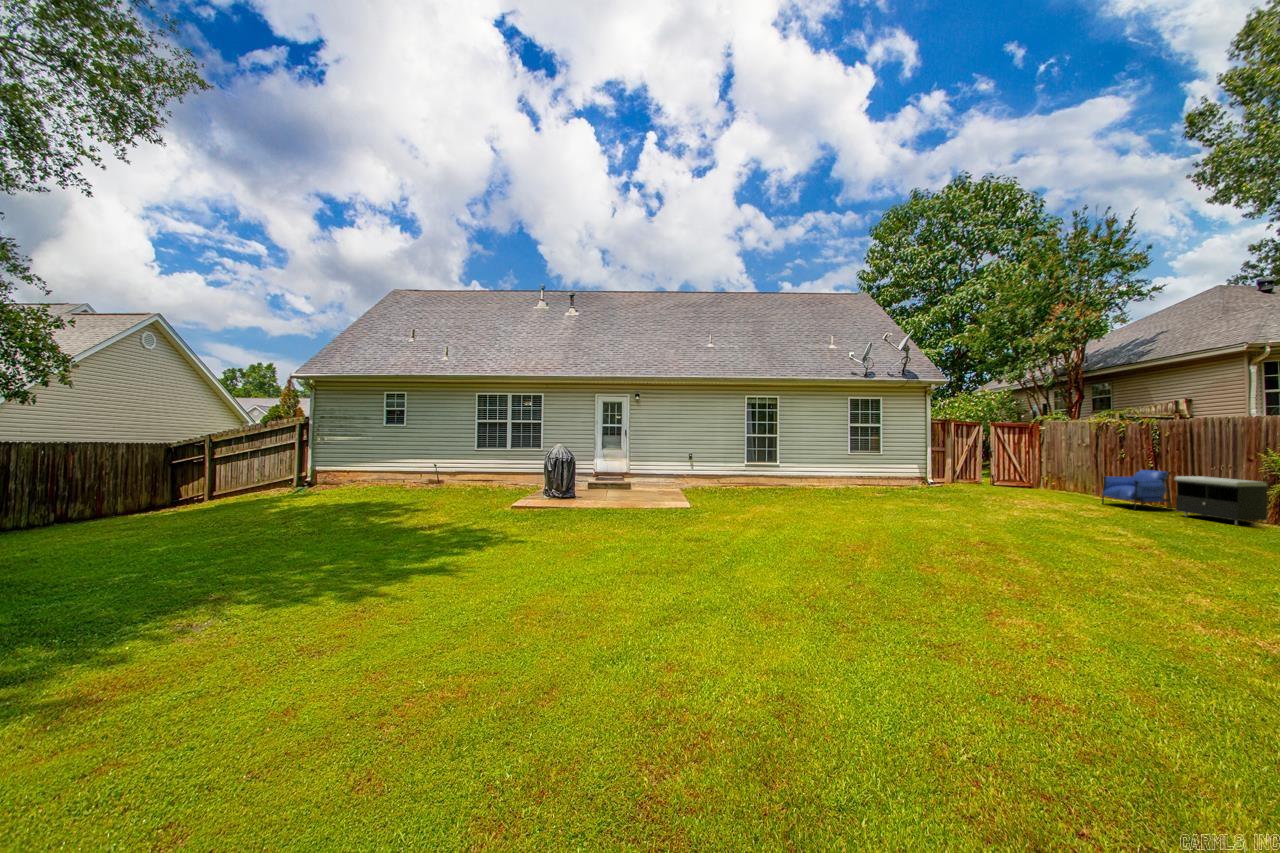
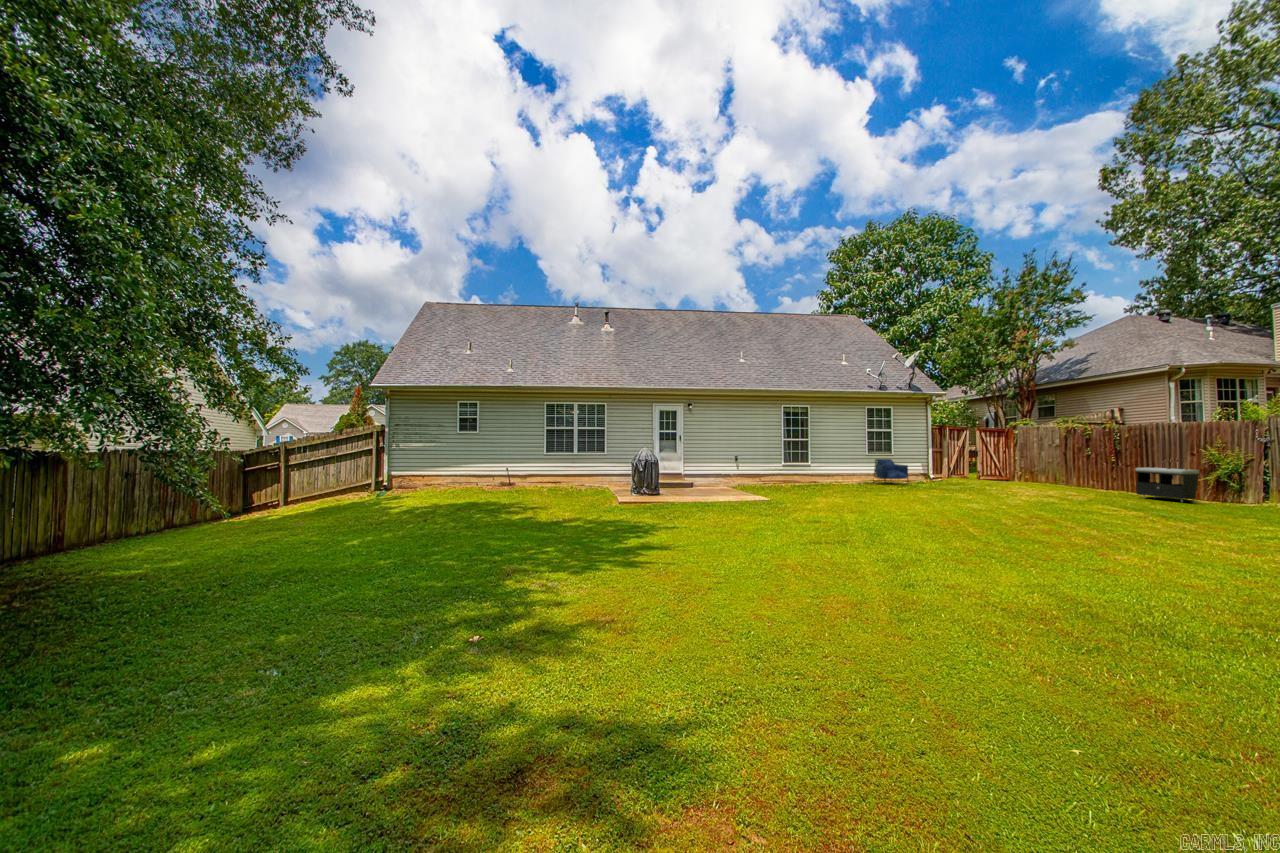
armchair: present [1102,470,1172,510] -> present [874,459,908,484]

